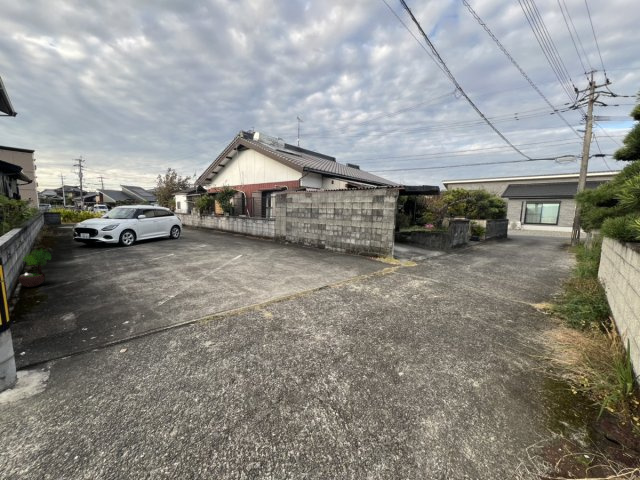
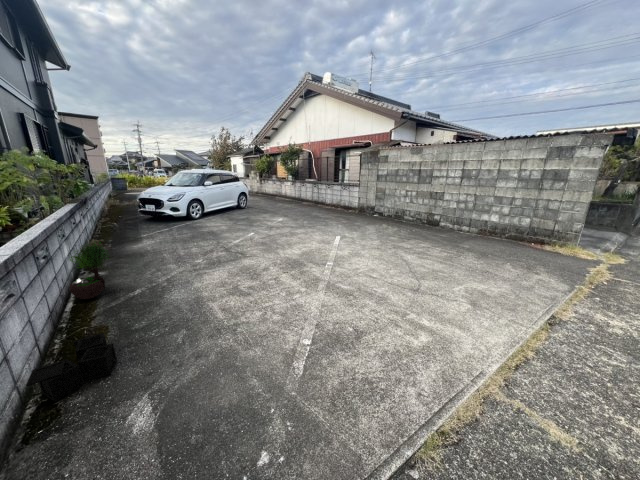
storage bin: none [5,293,57,318] -> present [26,333,120,401]

